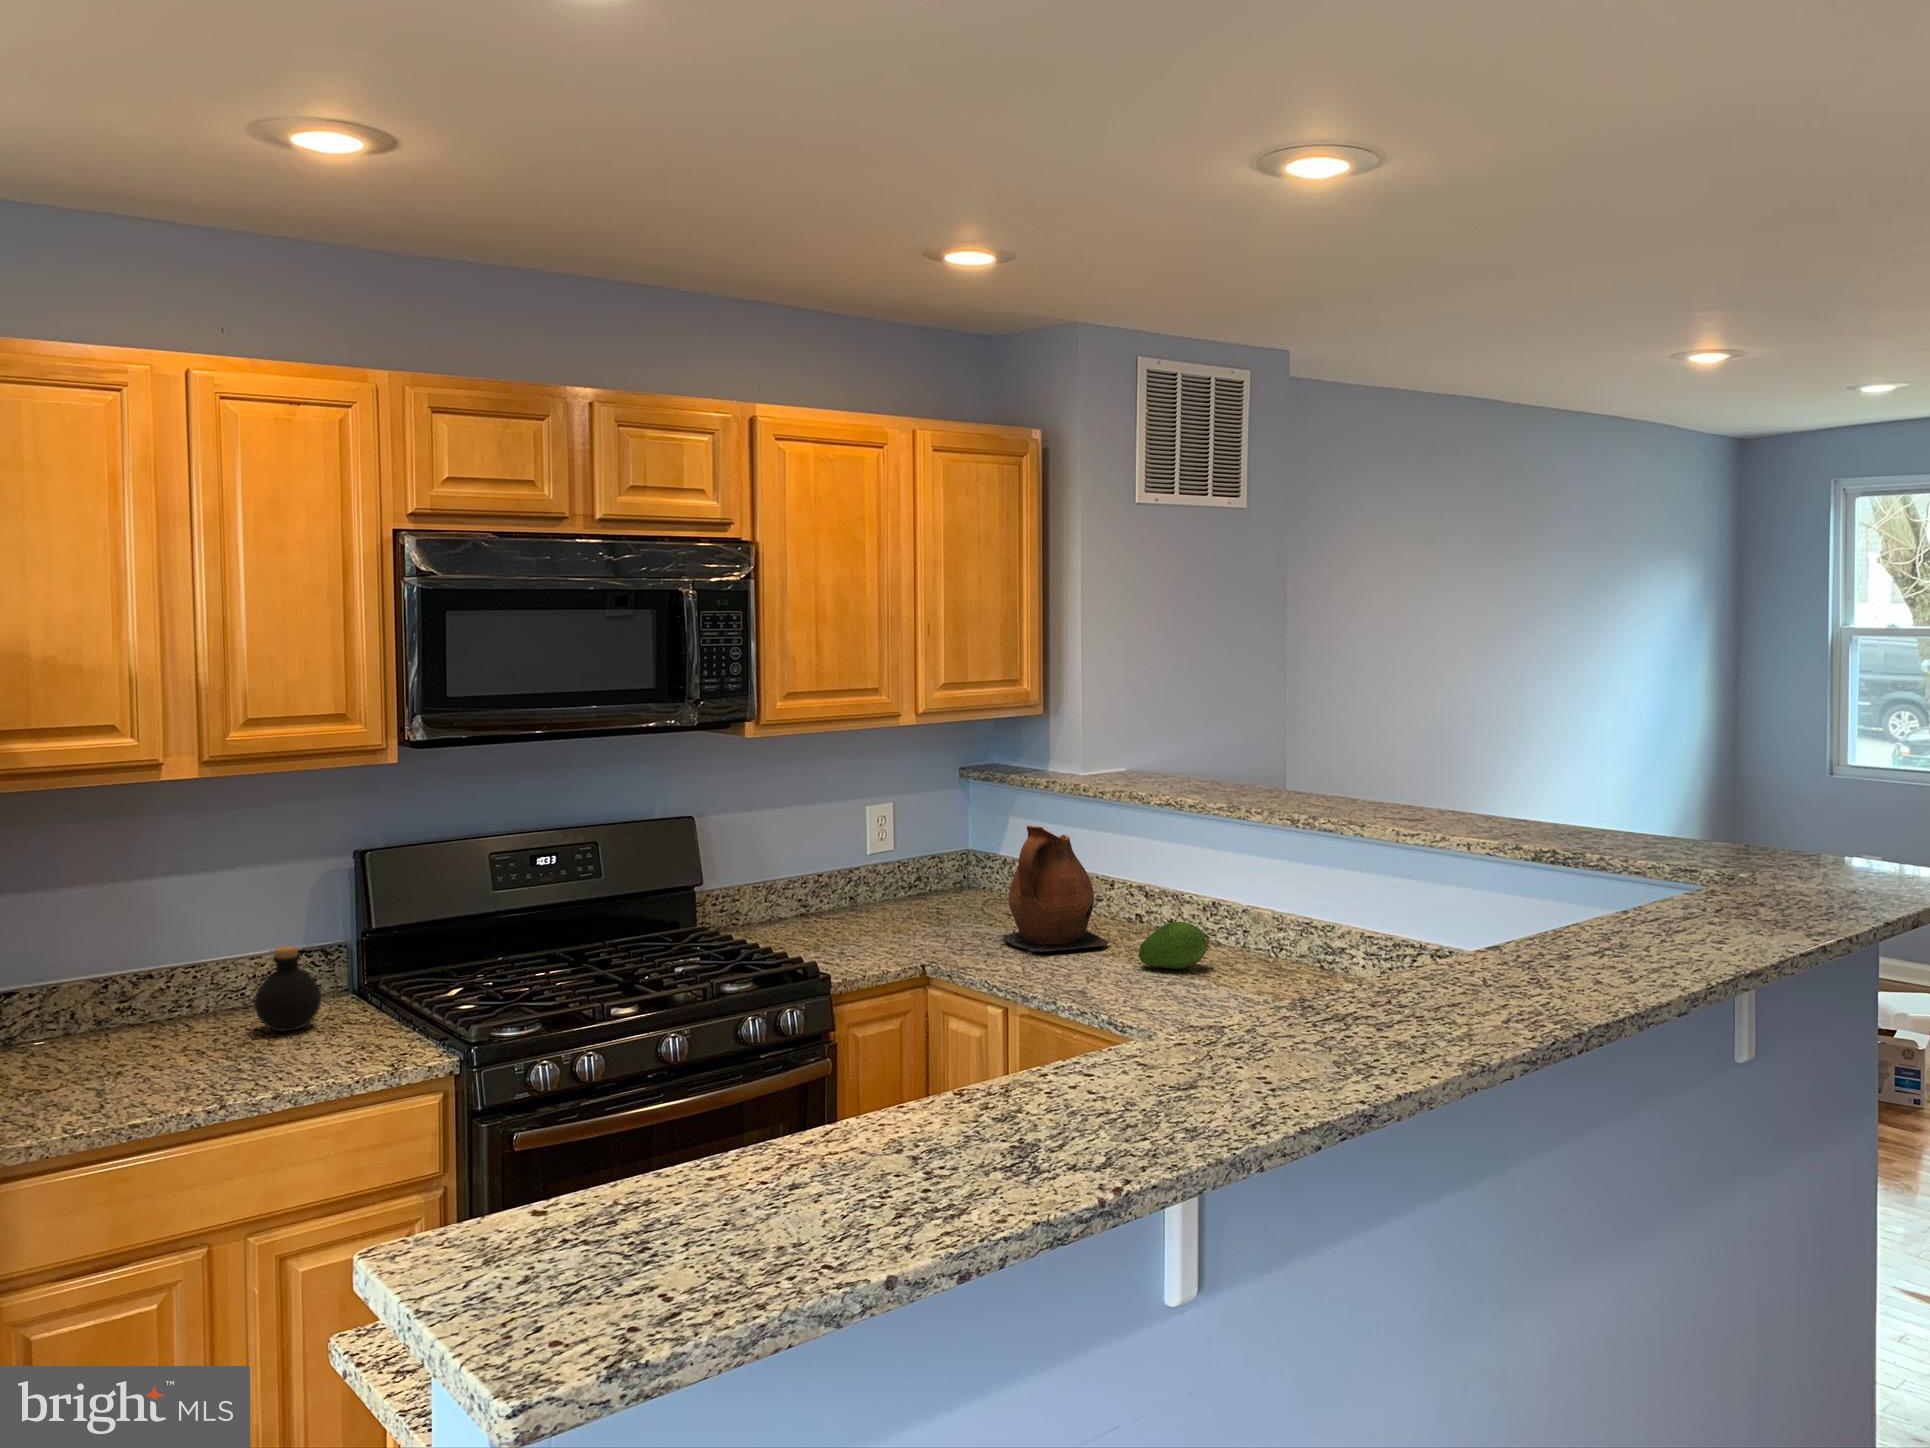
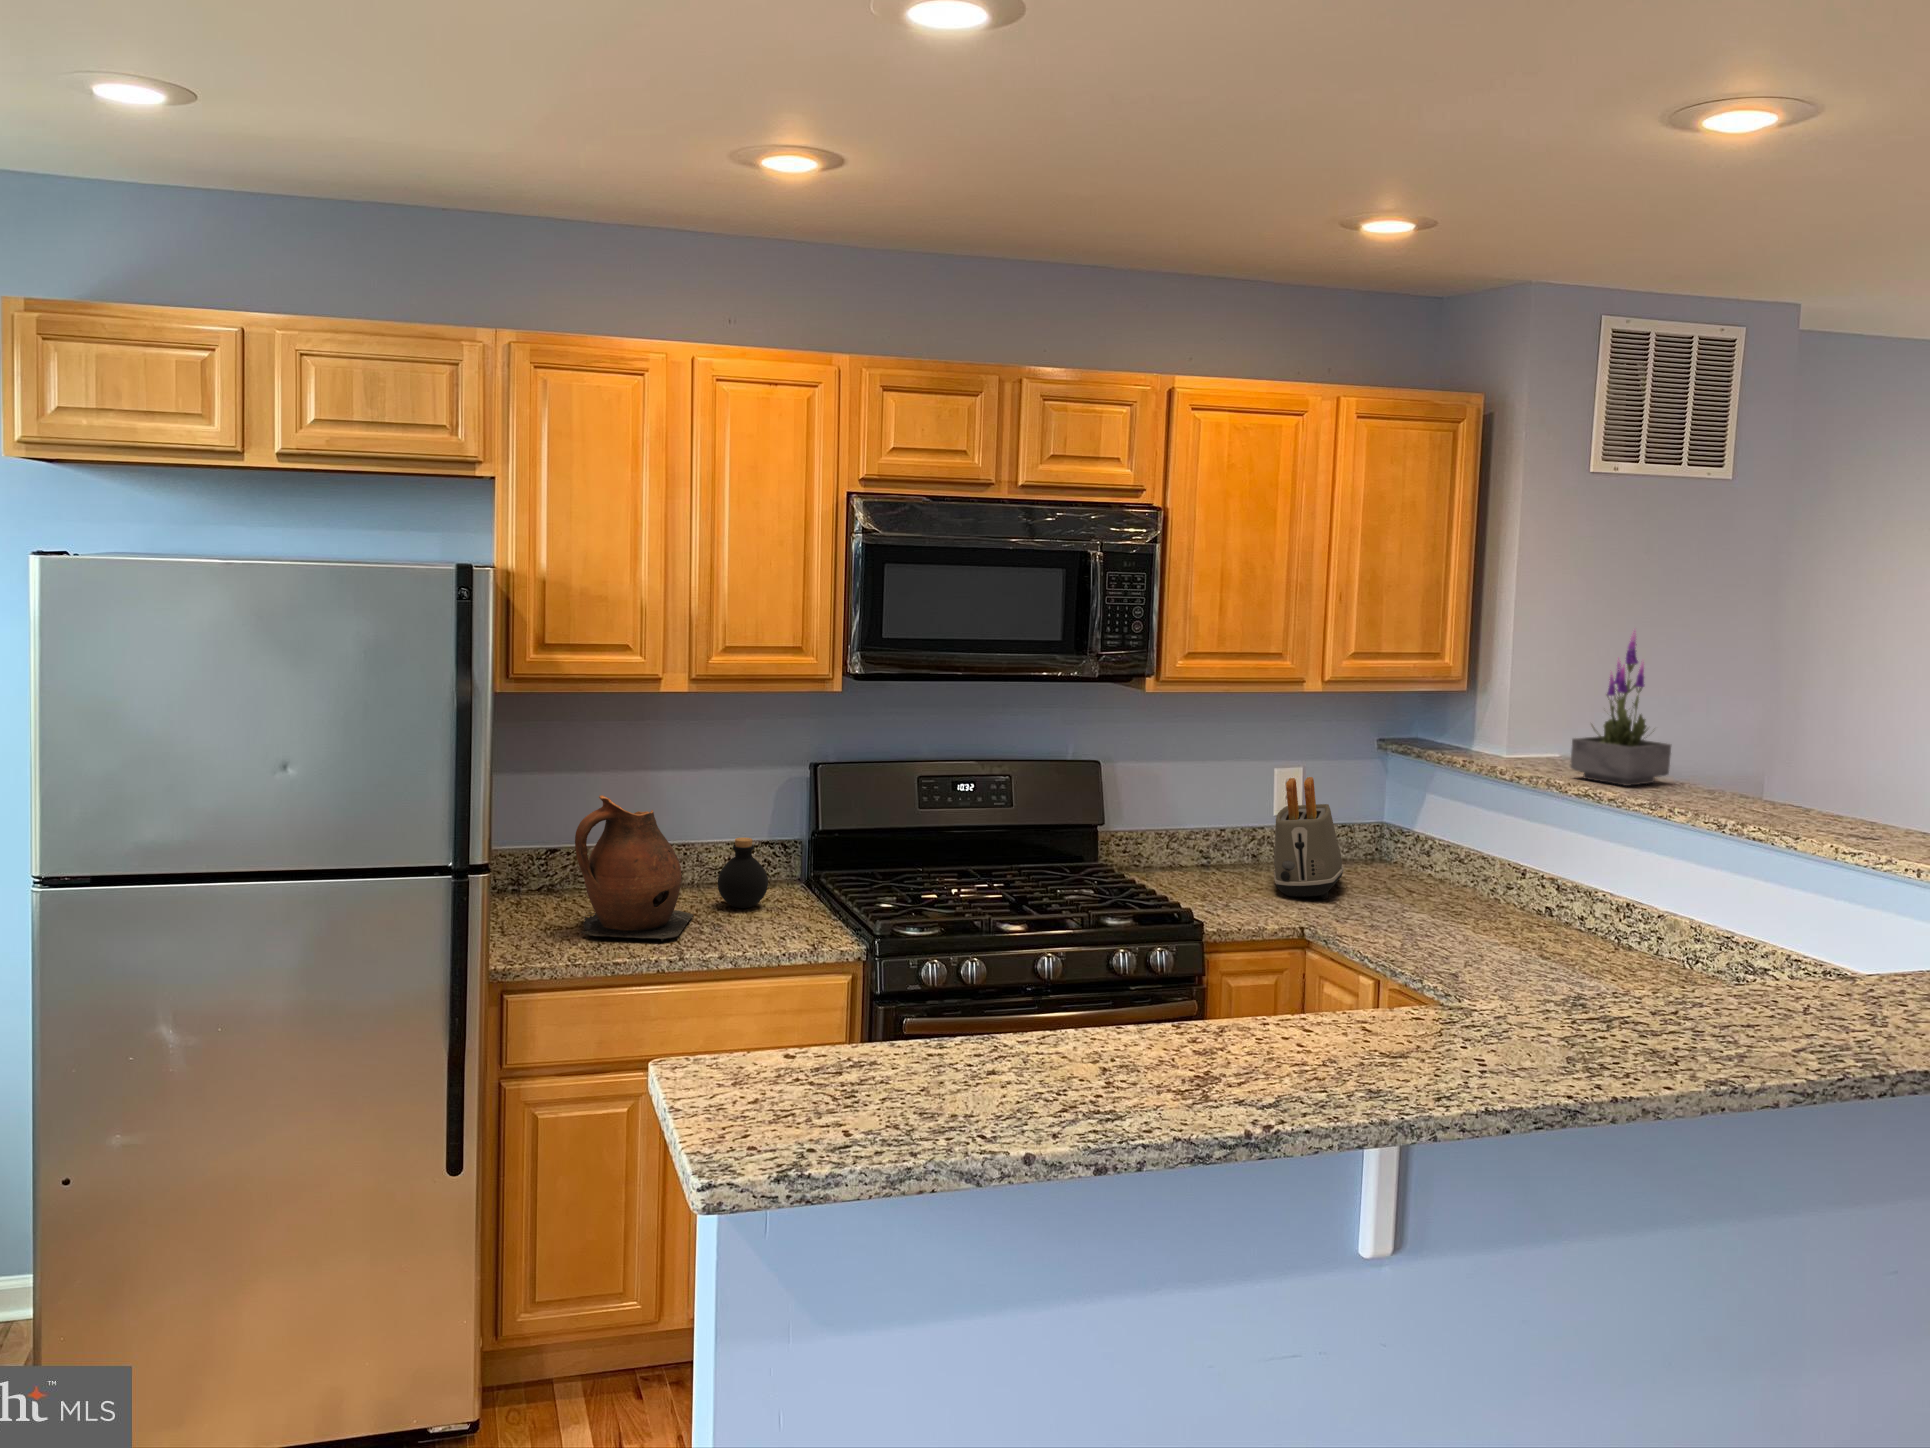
potted plant: none [1146,646,1228,793] -> present [1570,631,1671,786]
toaster: none [876,812,946,936] -> present [1274,777,1344,899]
ceramic pitcher: present [998,825,1109,952] -> present [575,795,694,941]
fruit: present [1139,922,1208,969] -> none [1532,918,1611,967]

